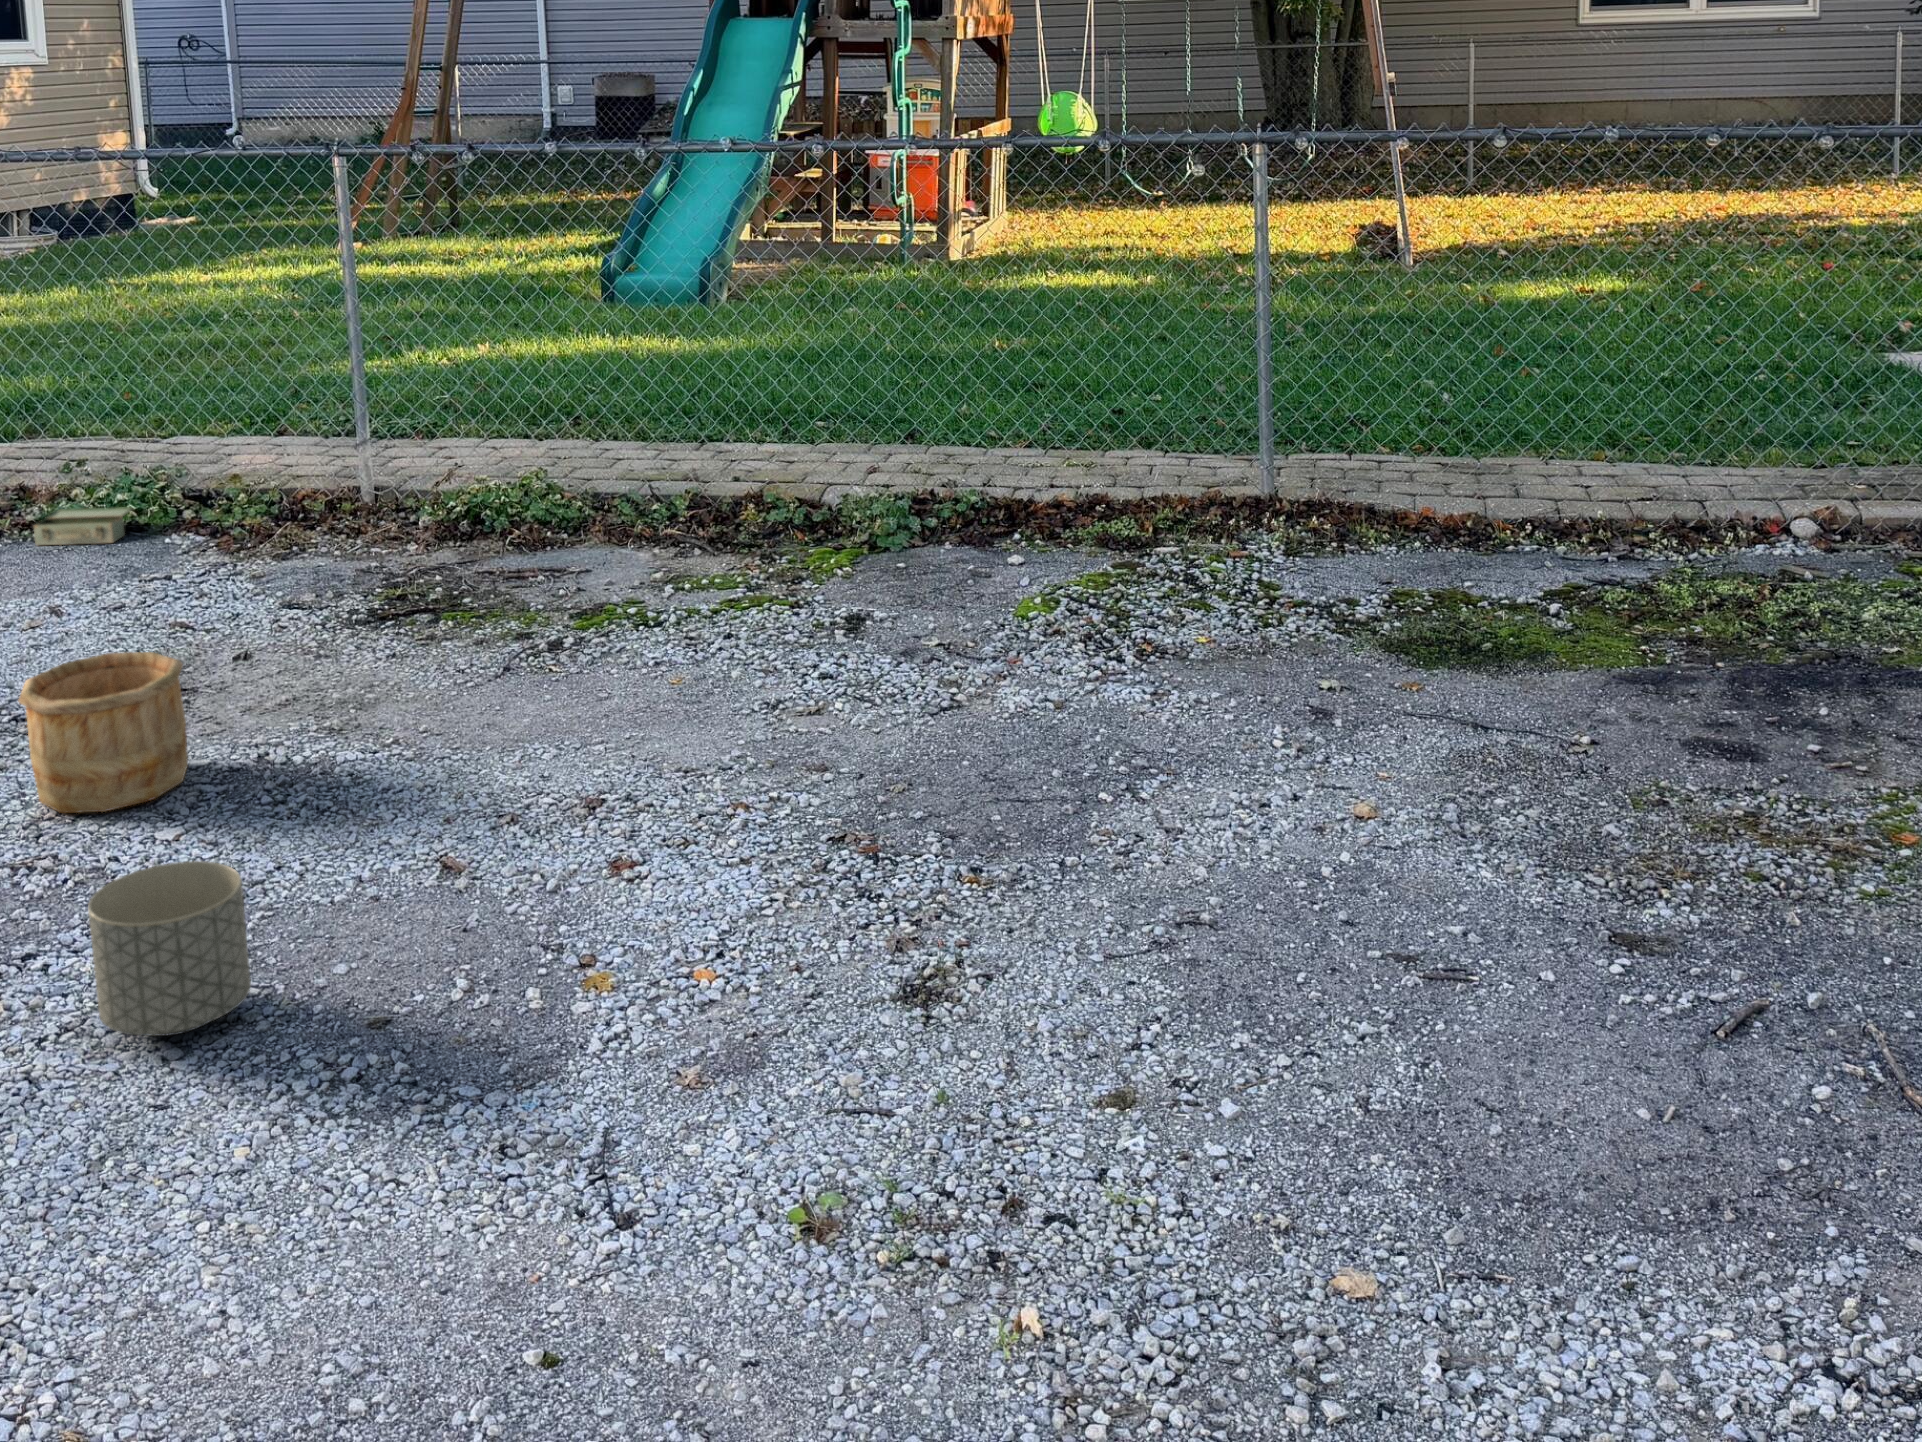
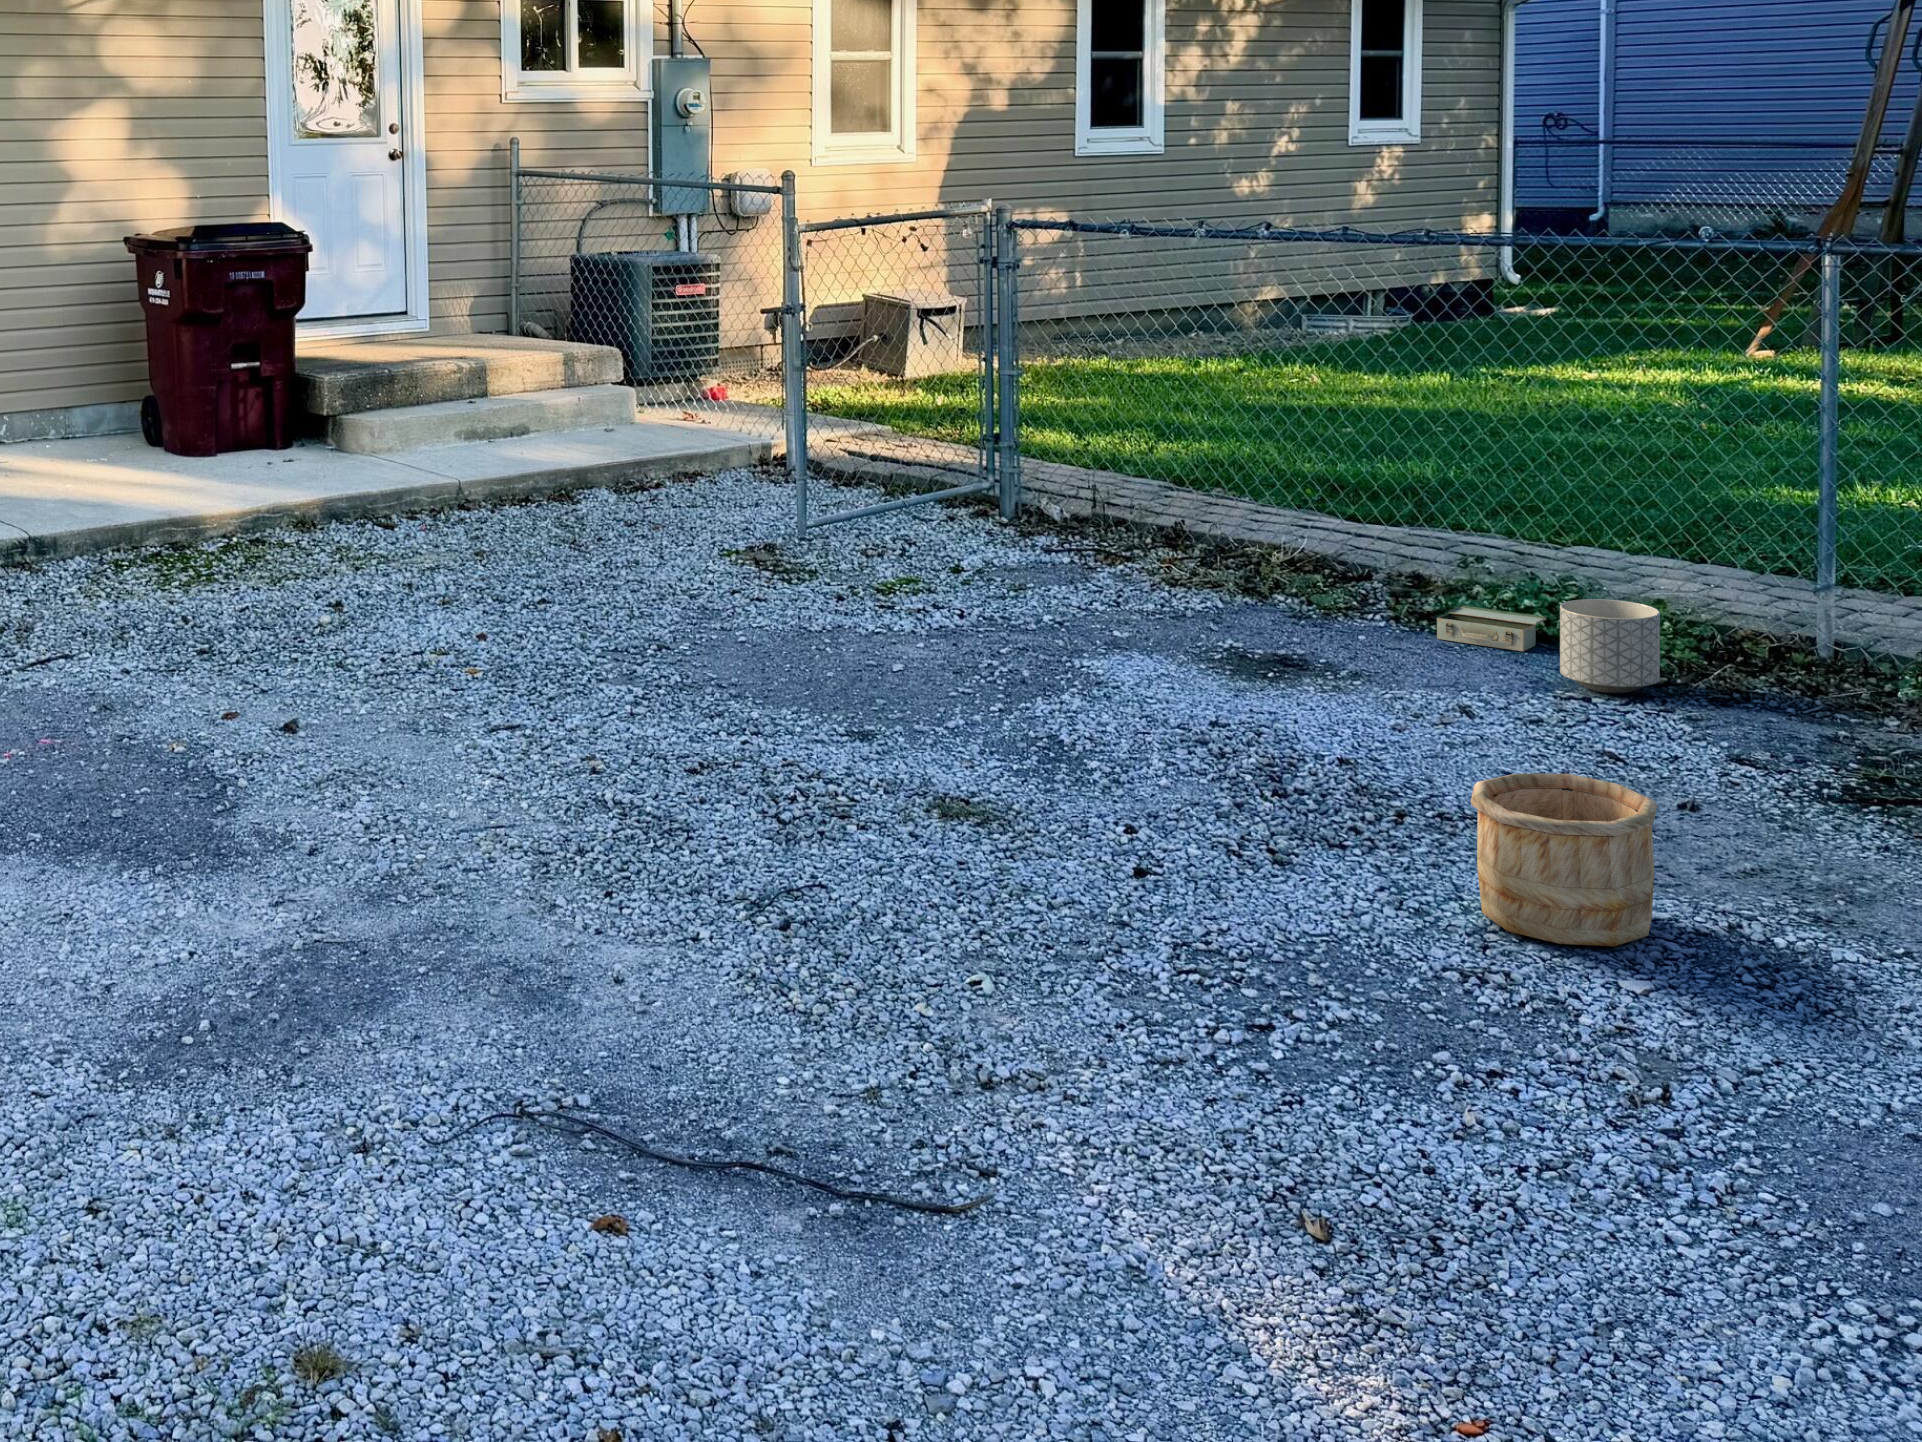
planter: present [88,861,251,1036] -> present [1560,599,1660,694]

